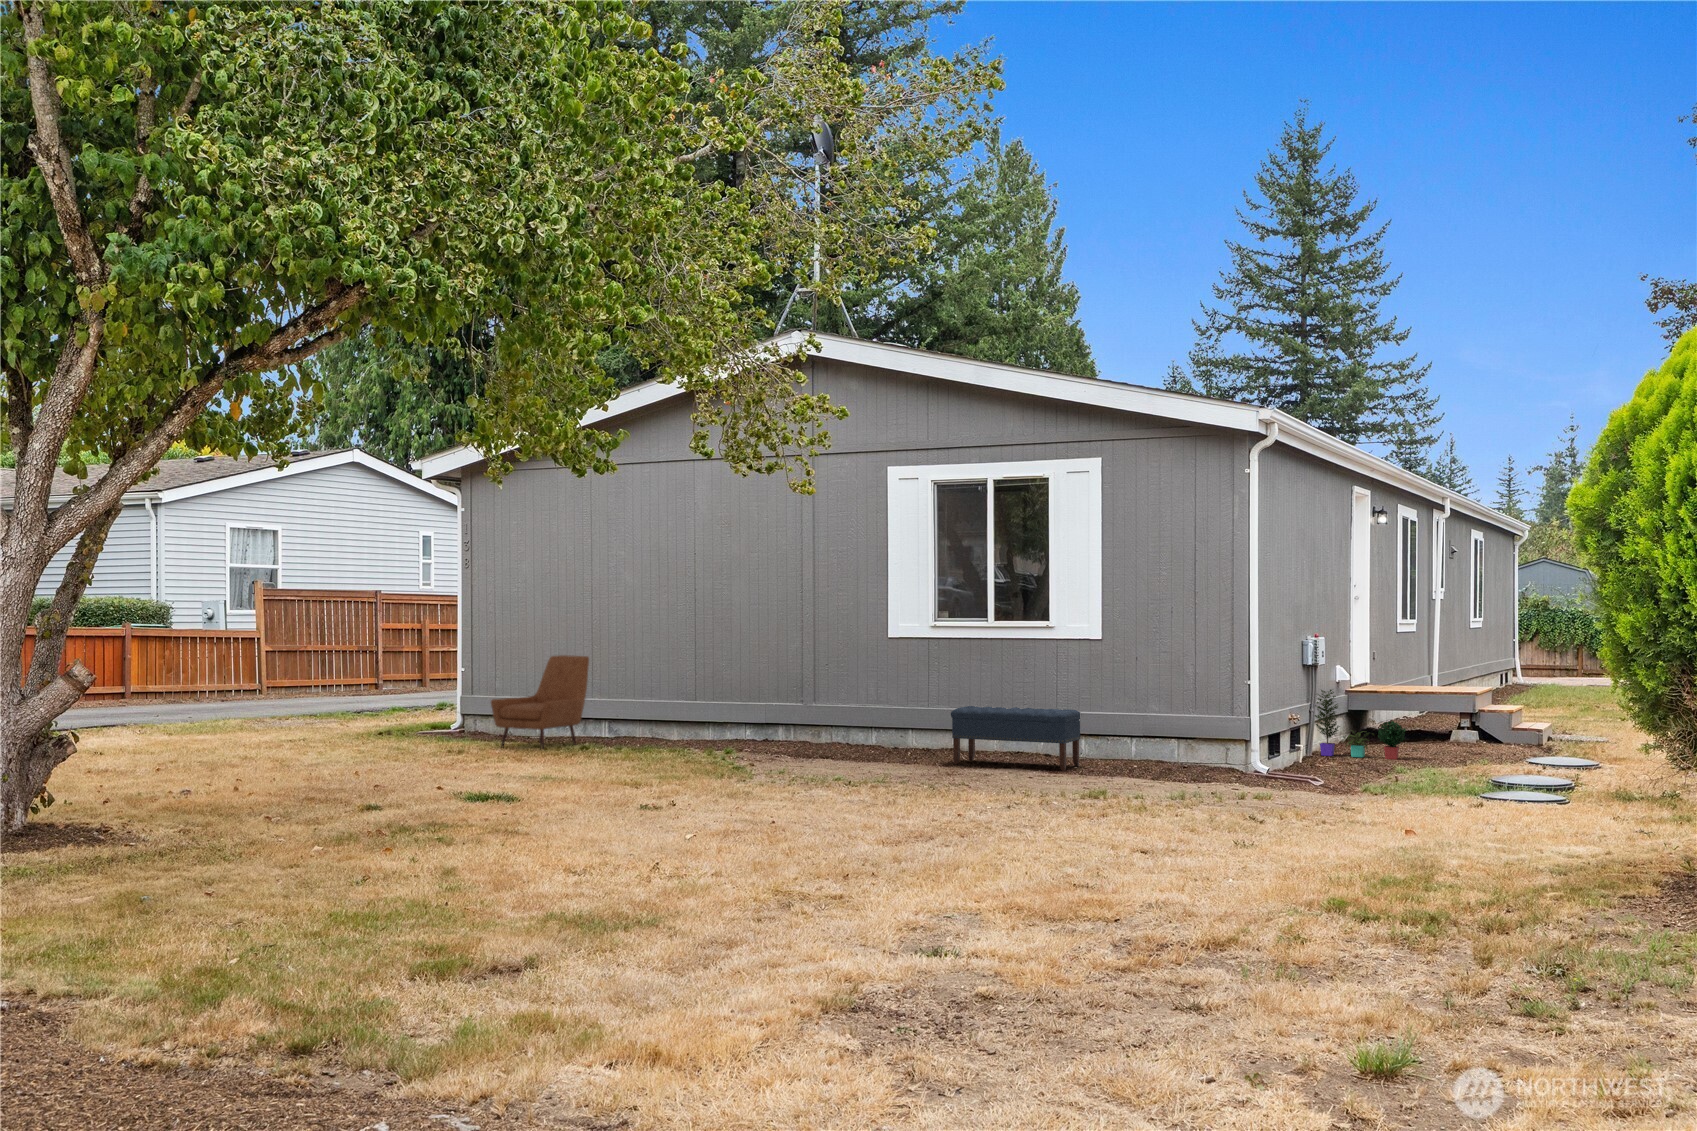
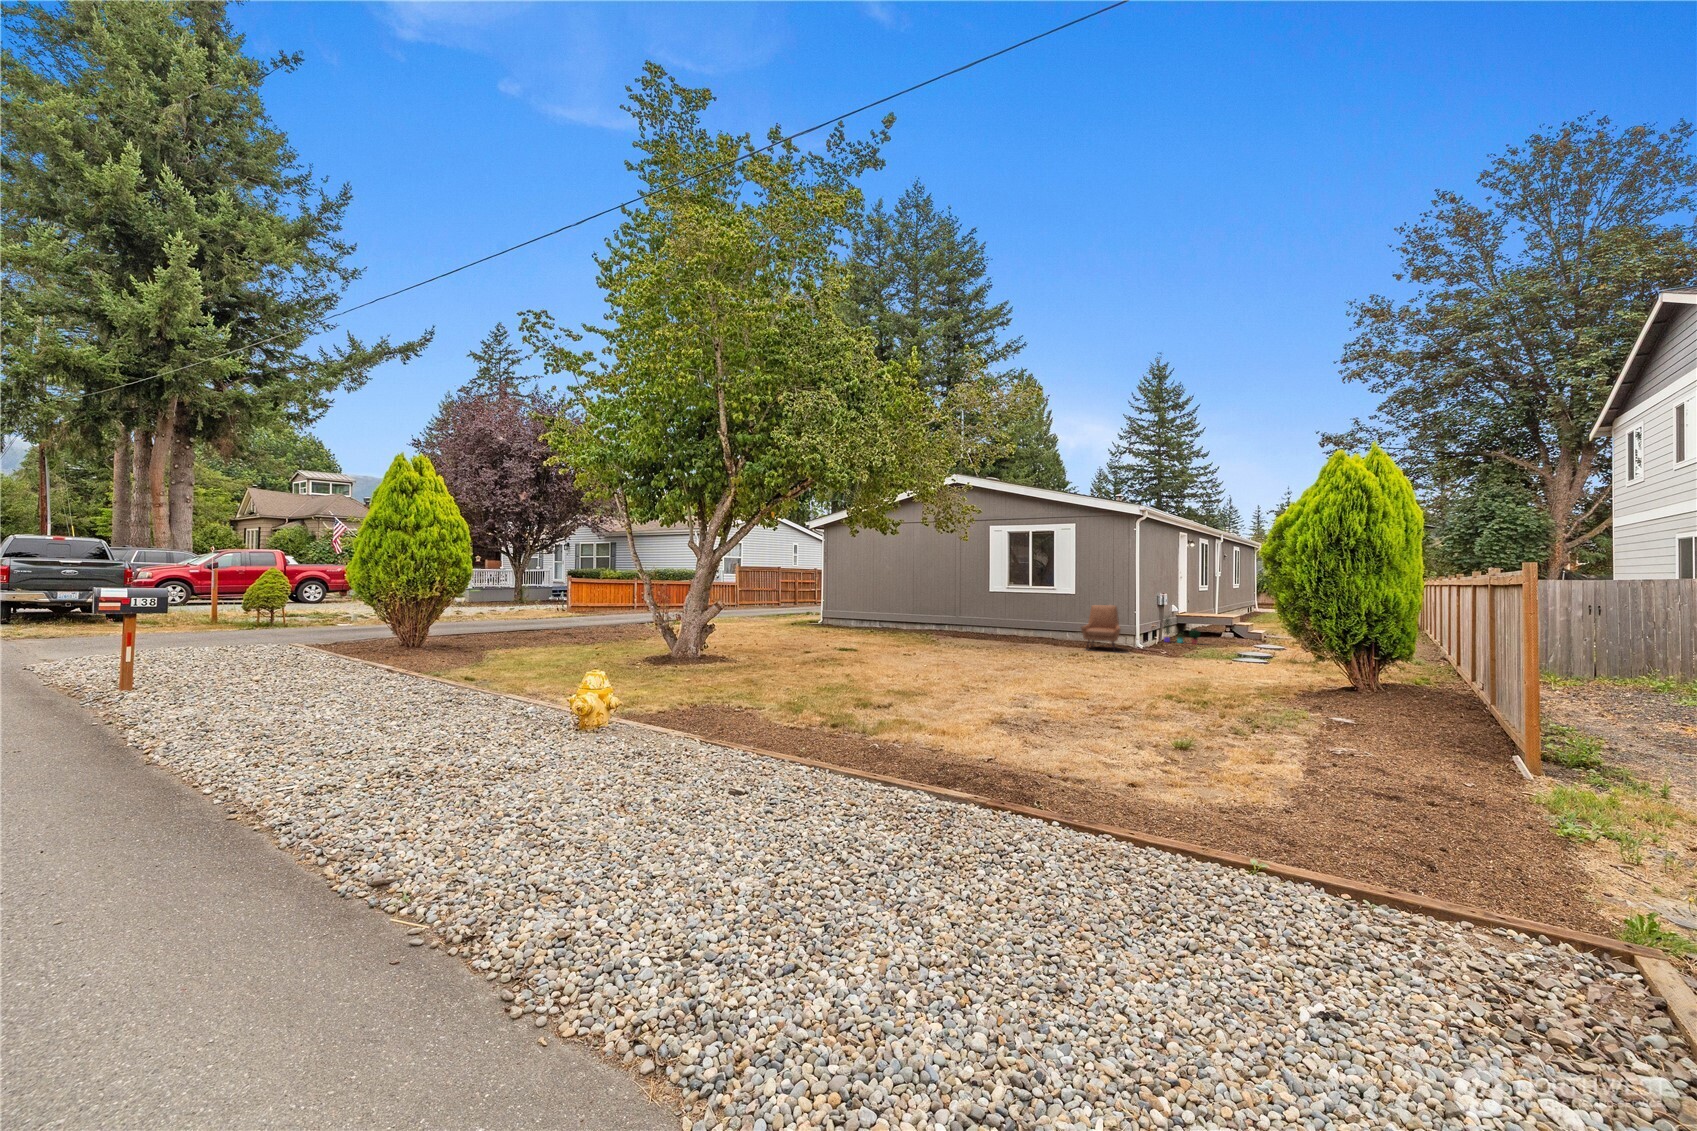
chair: present [491,655,589,750] -> present [1081,605,1121,651]
bench: present [951,706,1080,771] -> none [1013,619,1065,645]

